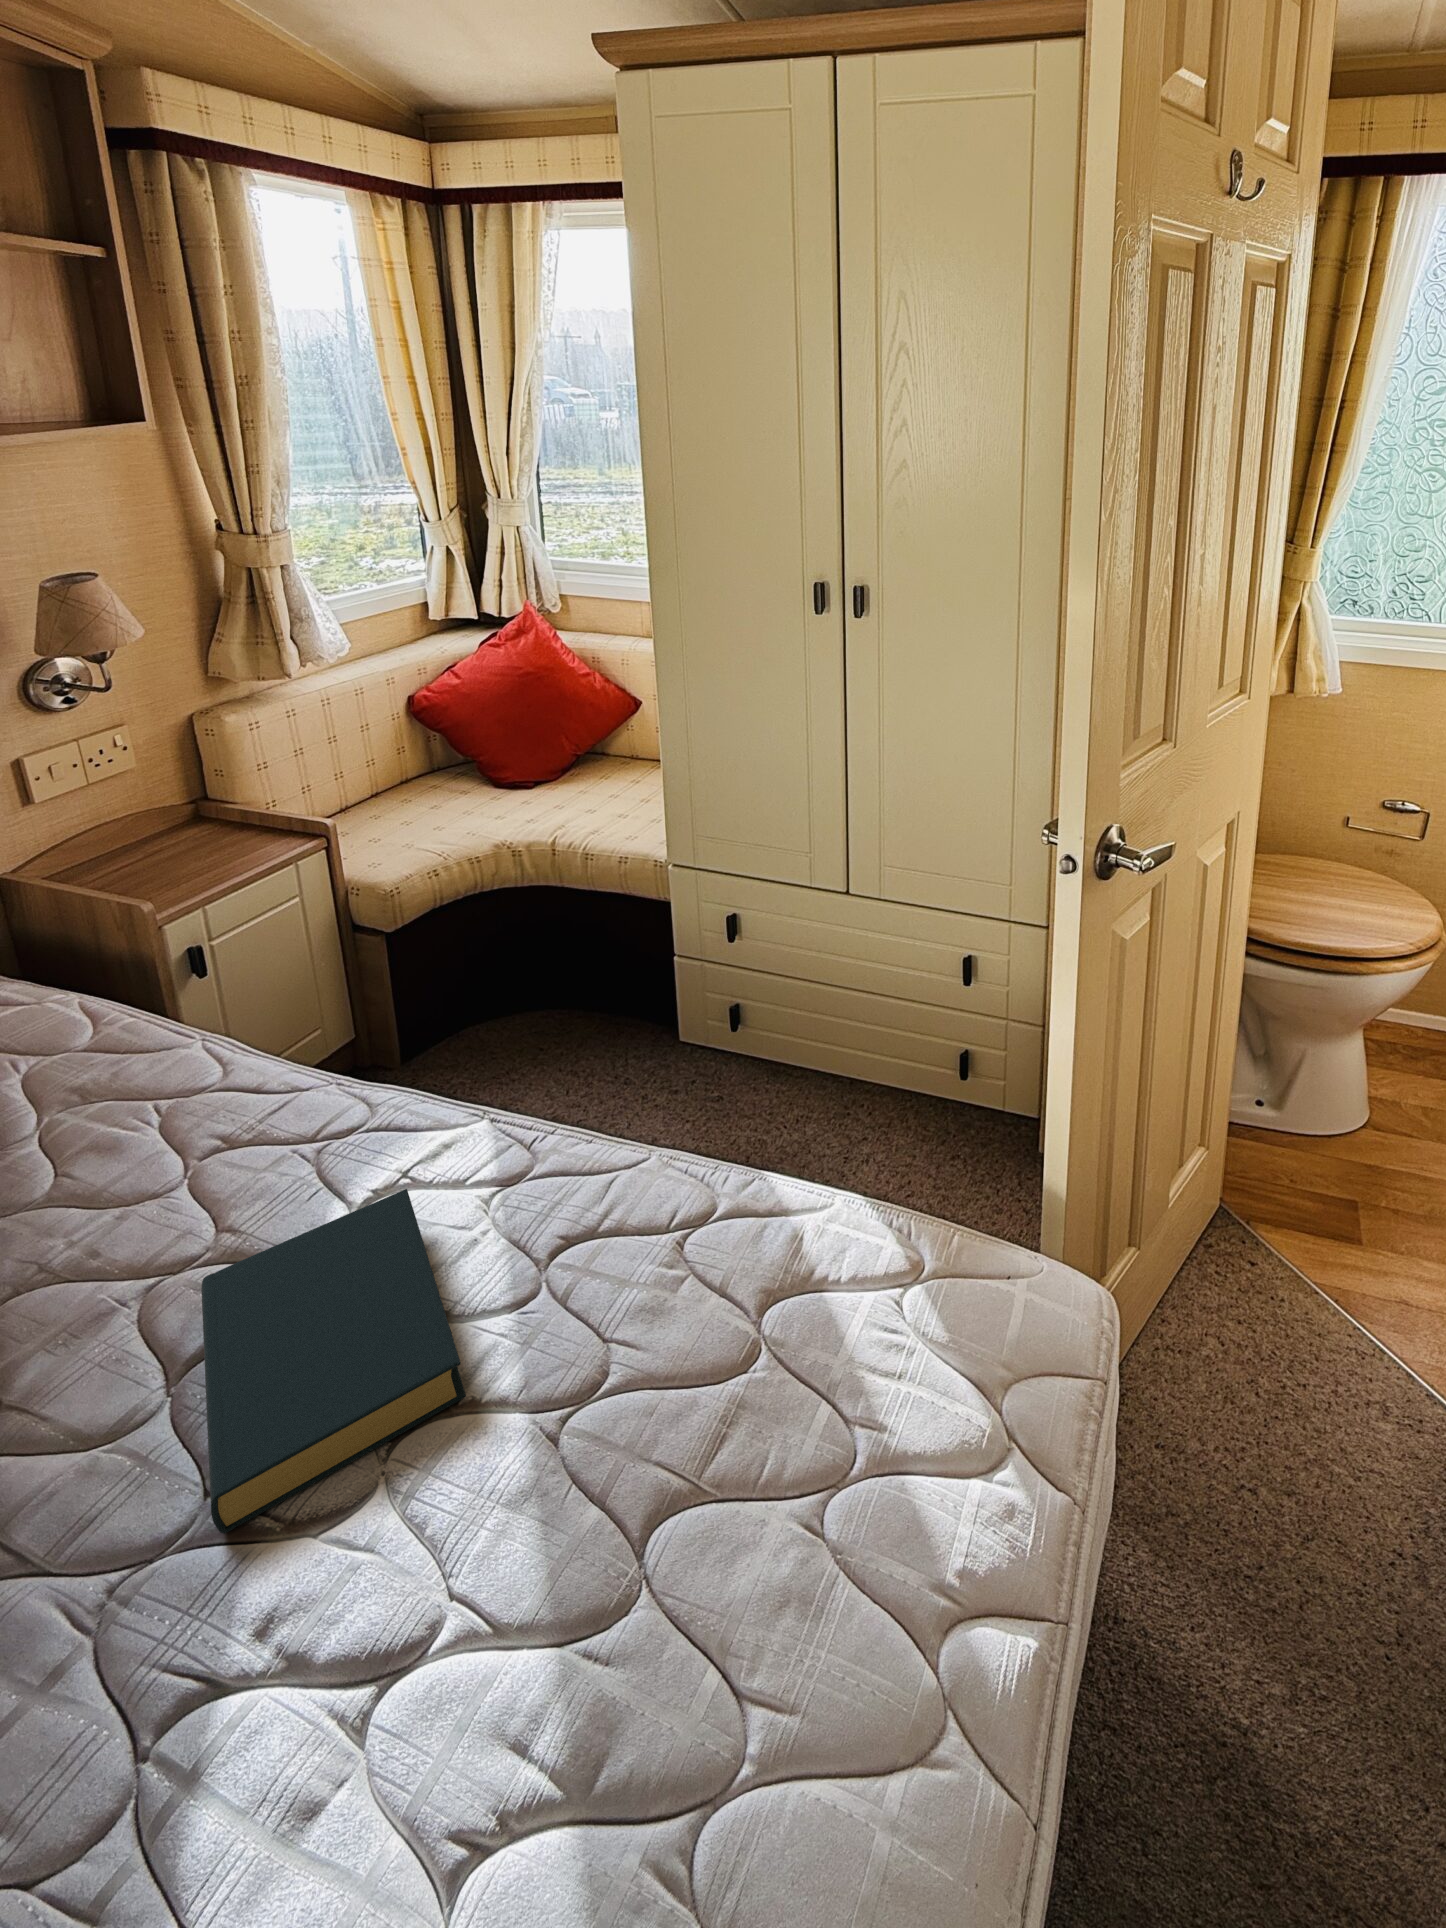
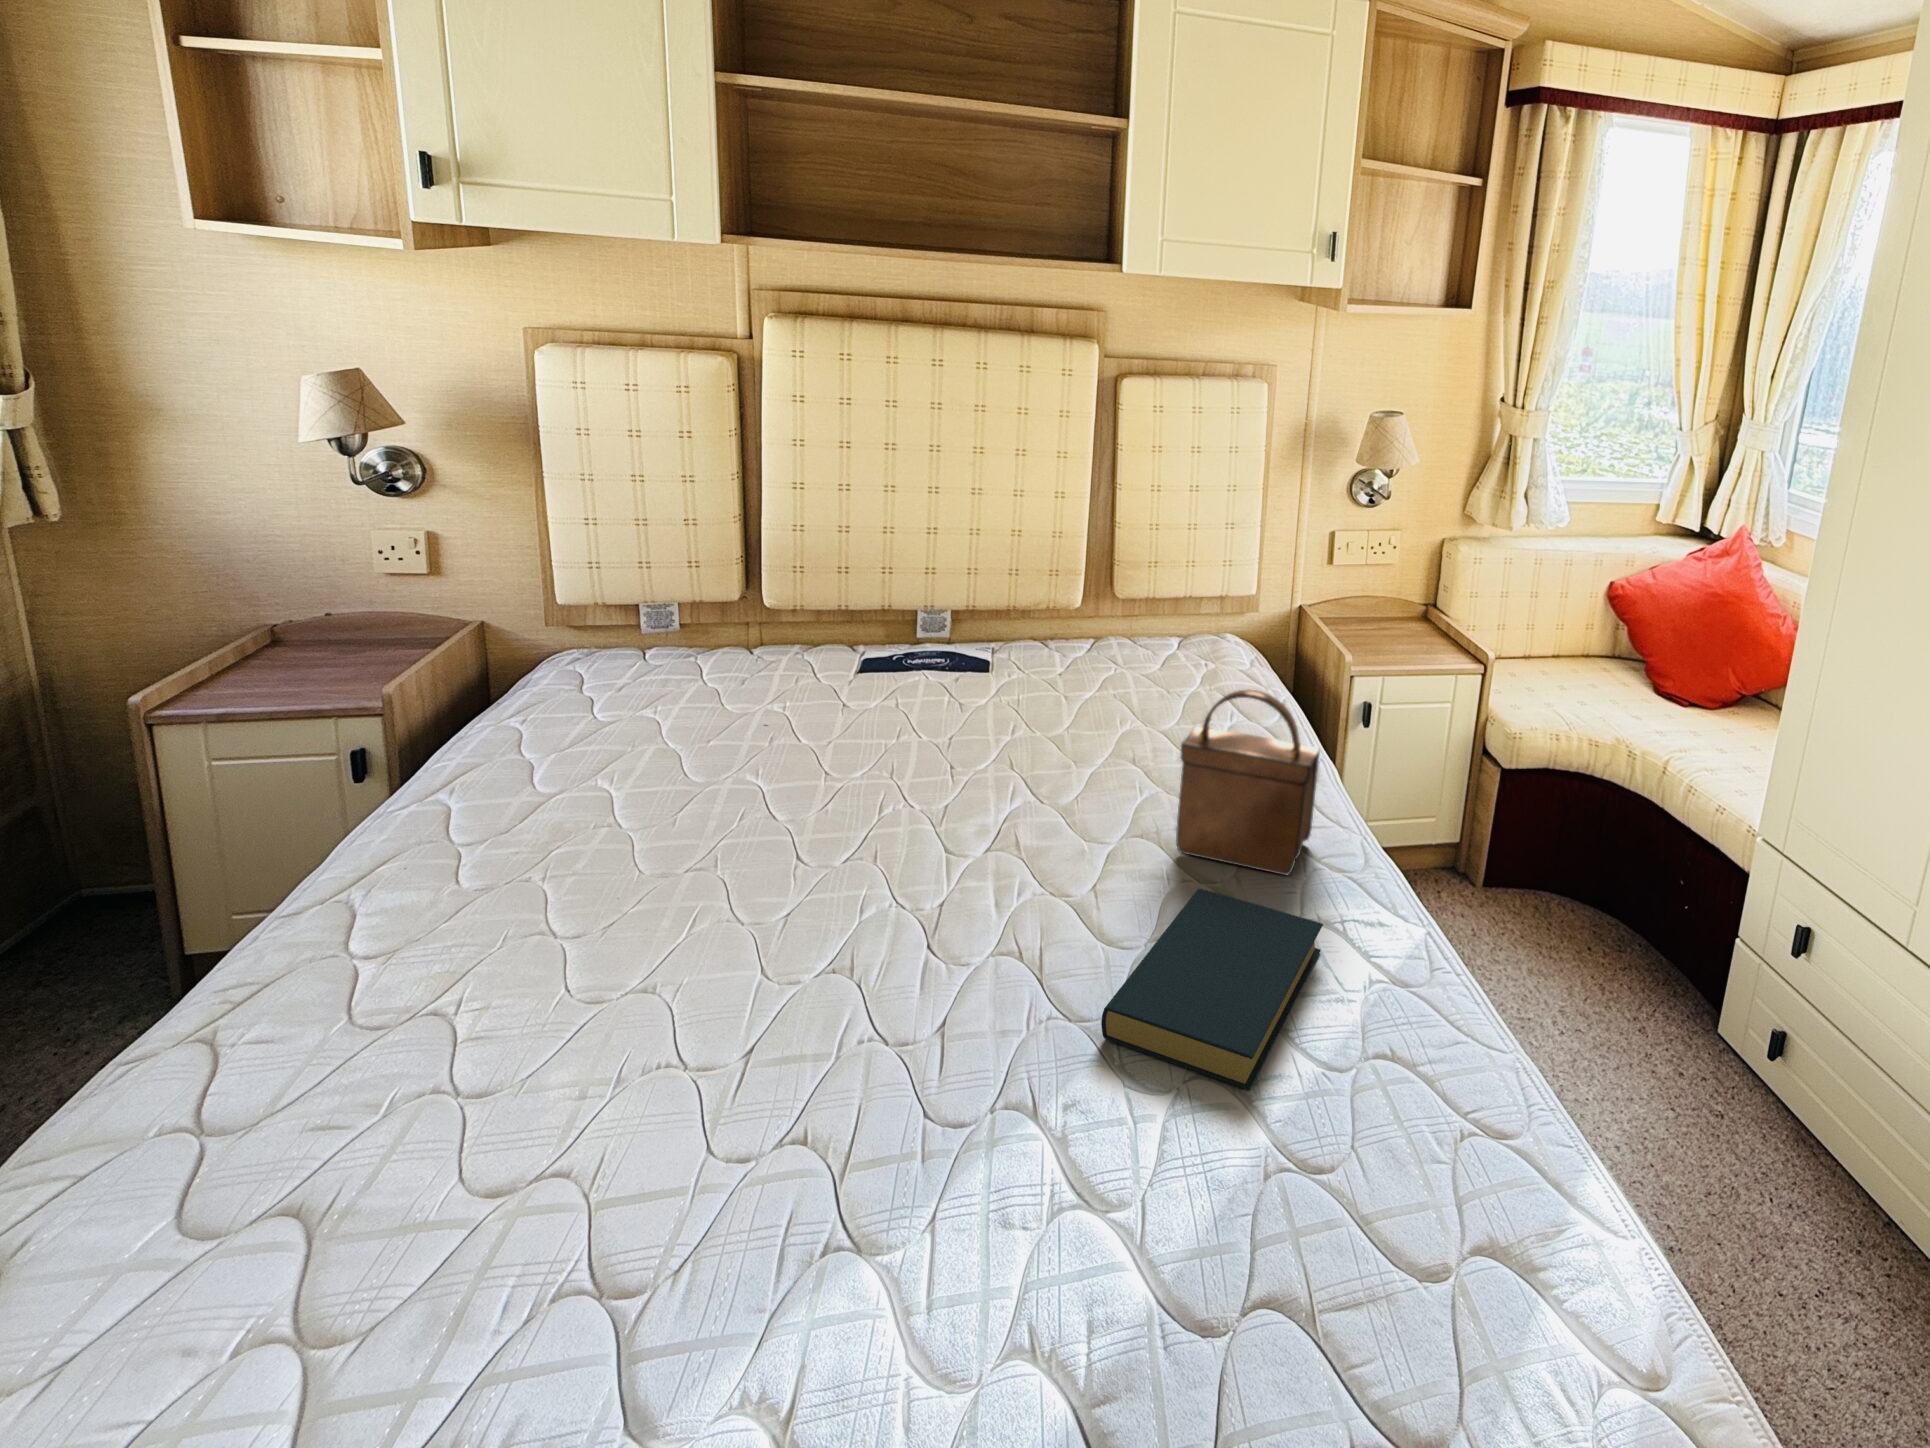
handbag: none [46,992,302,1269] -> present [1176,690,1320,875]

